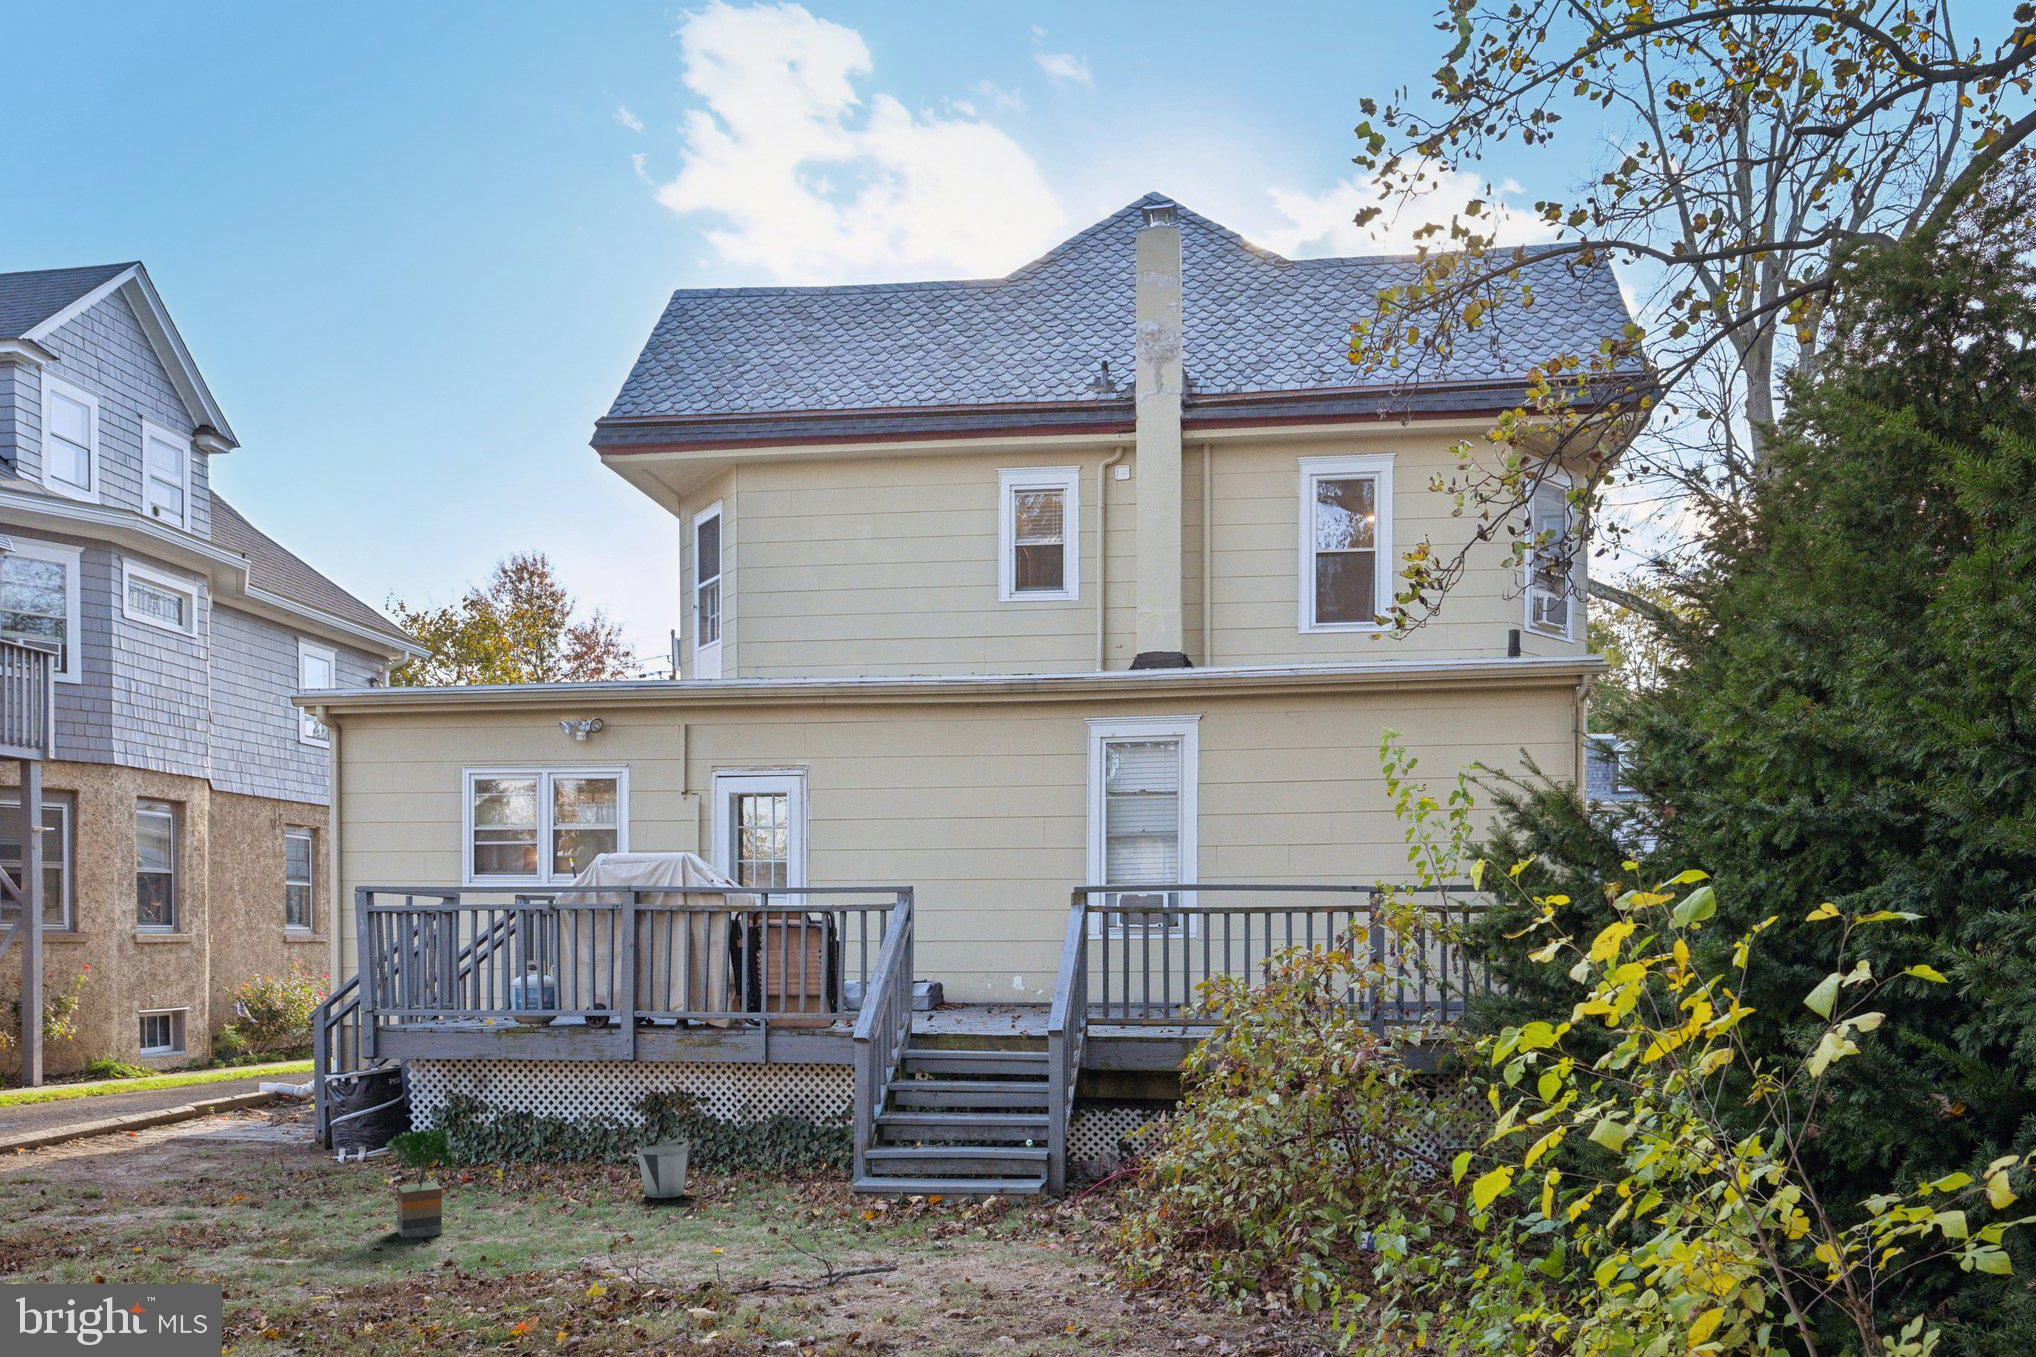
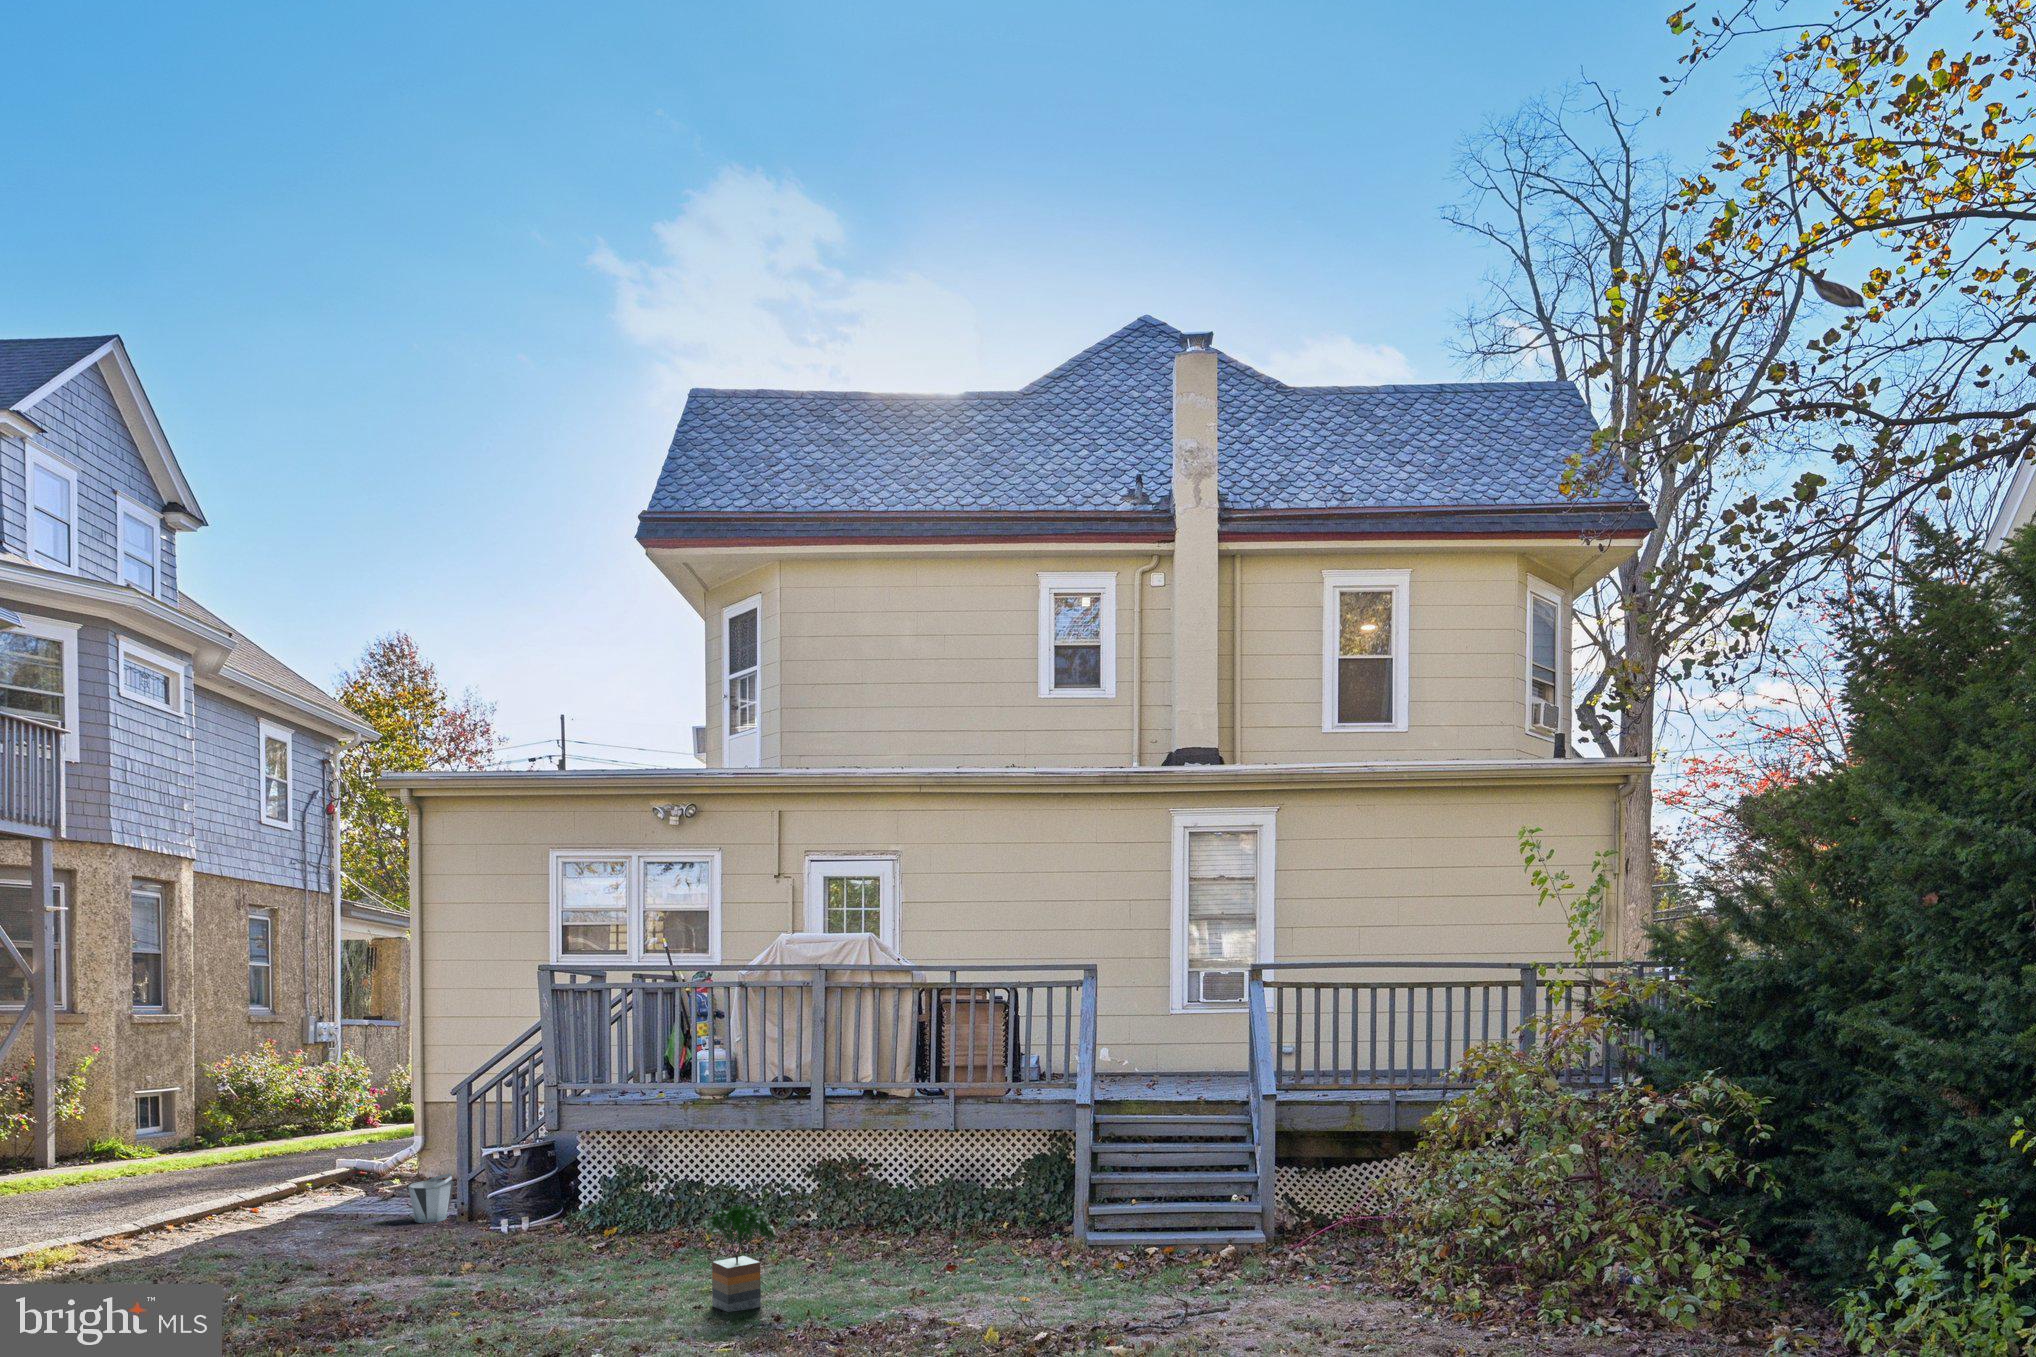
bucket: present [637,1137,692,1198] -> present [409,1174,454,1223]

